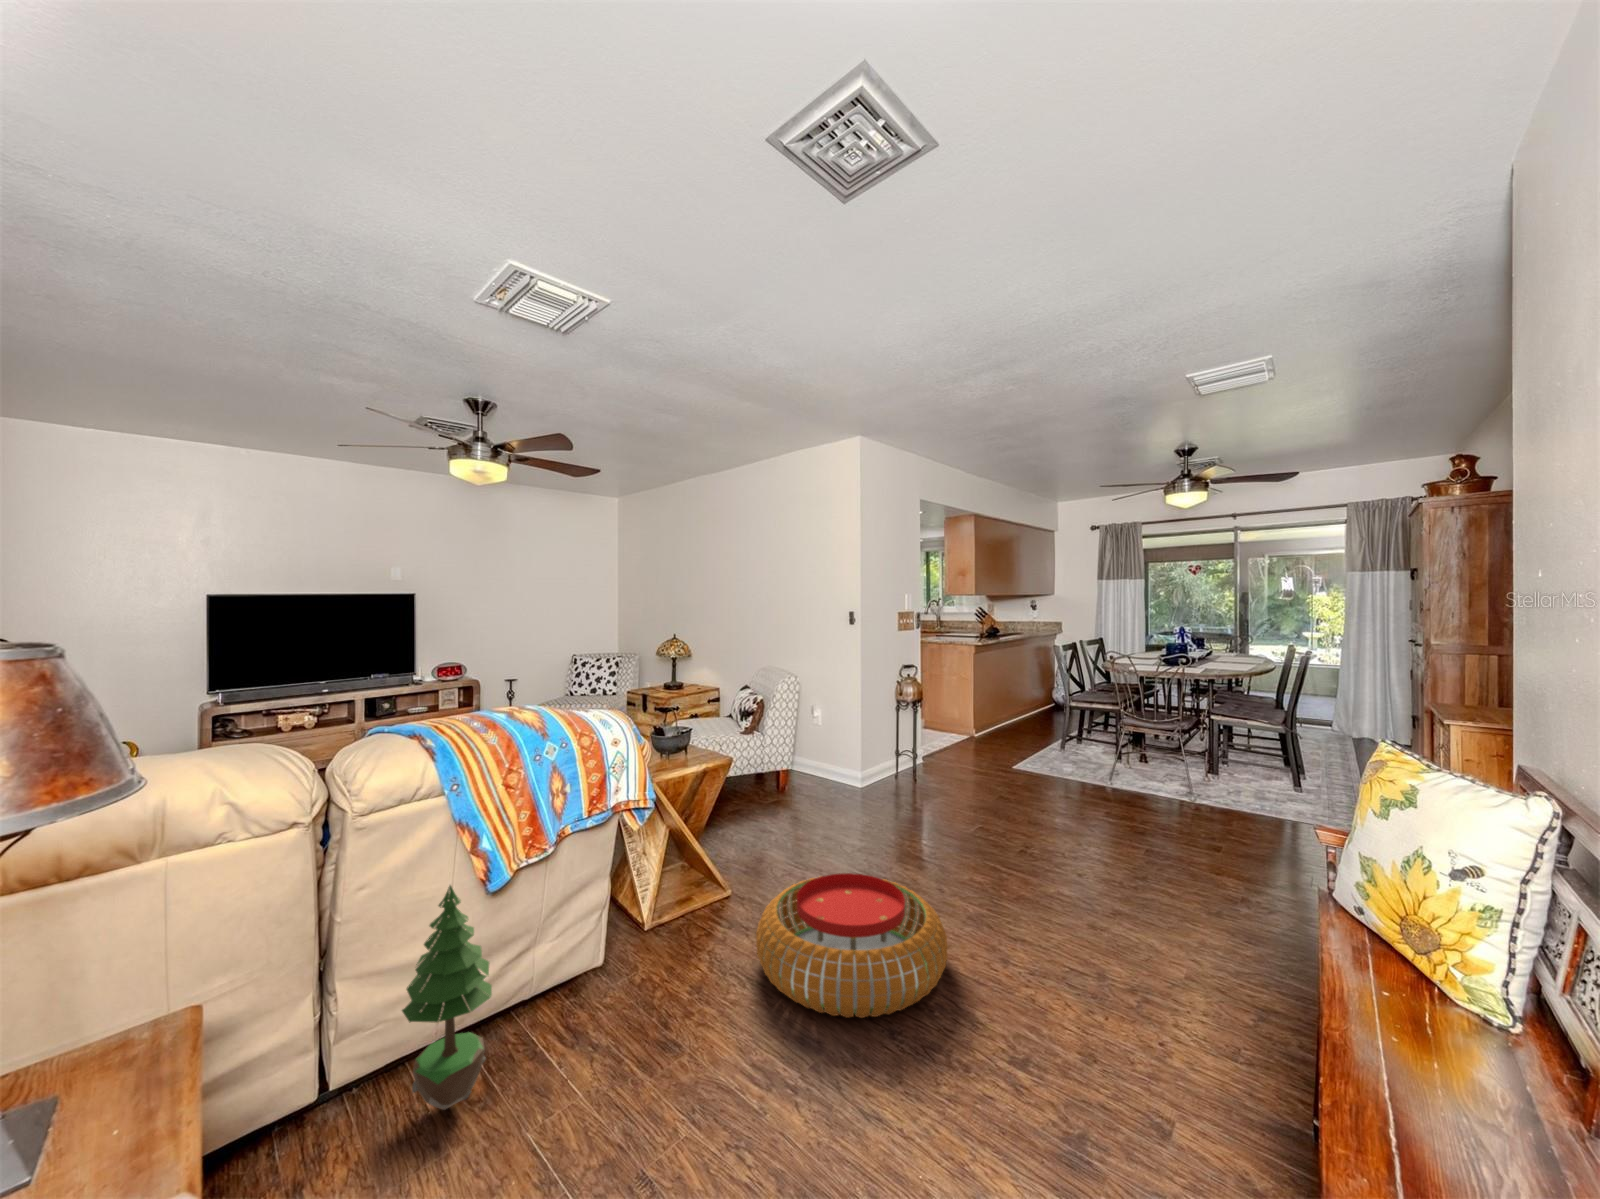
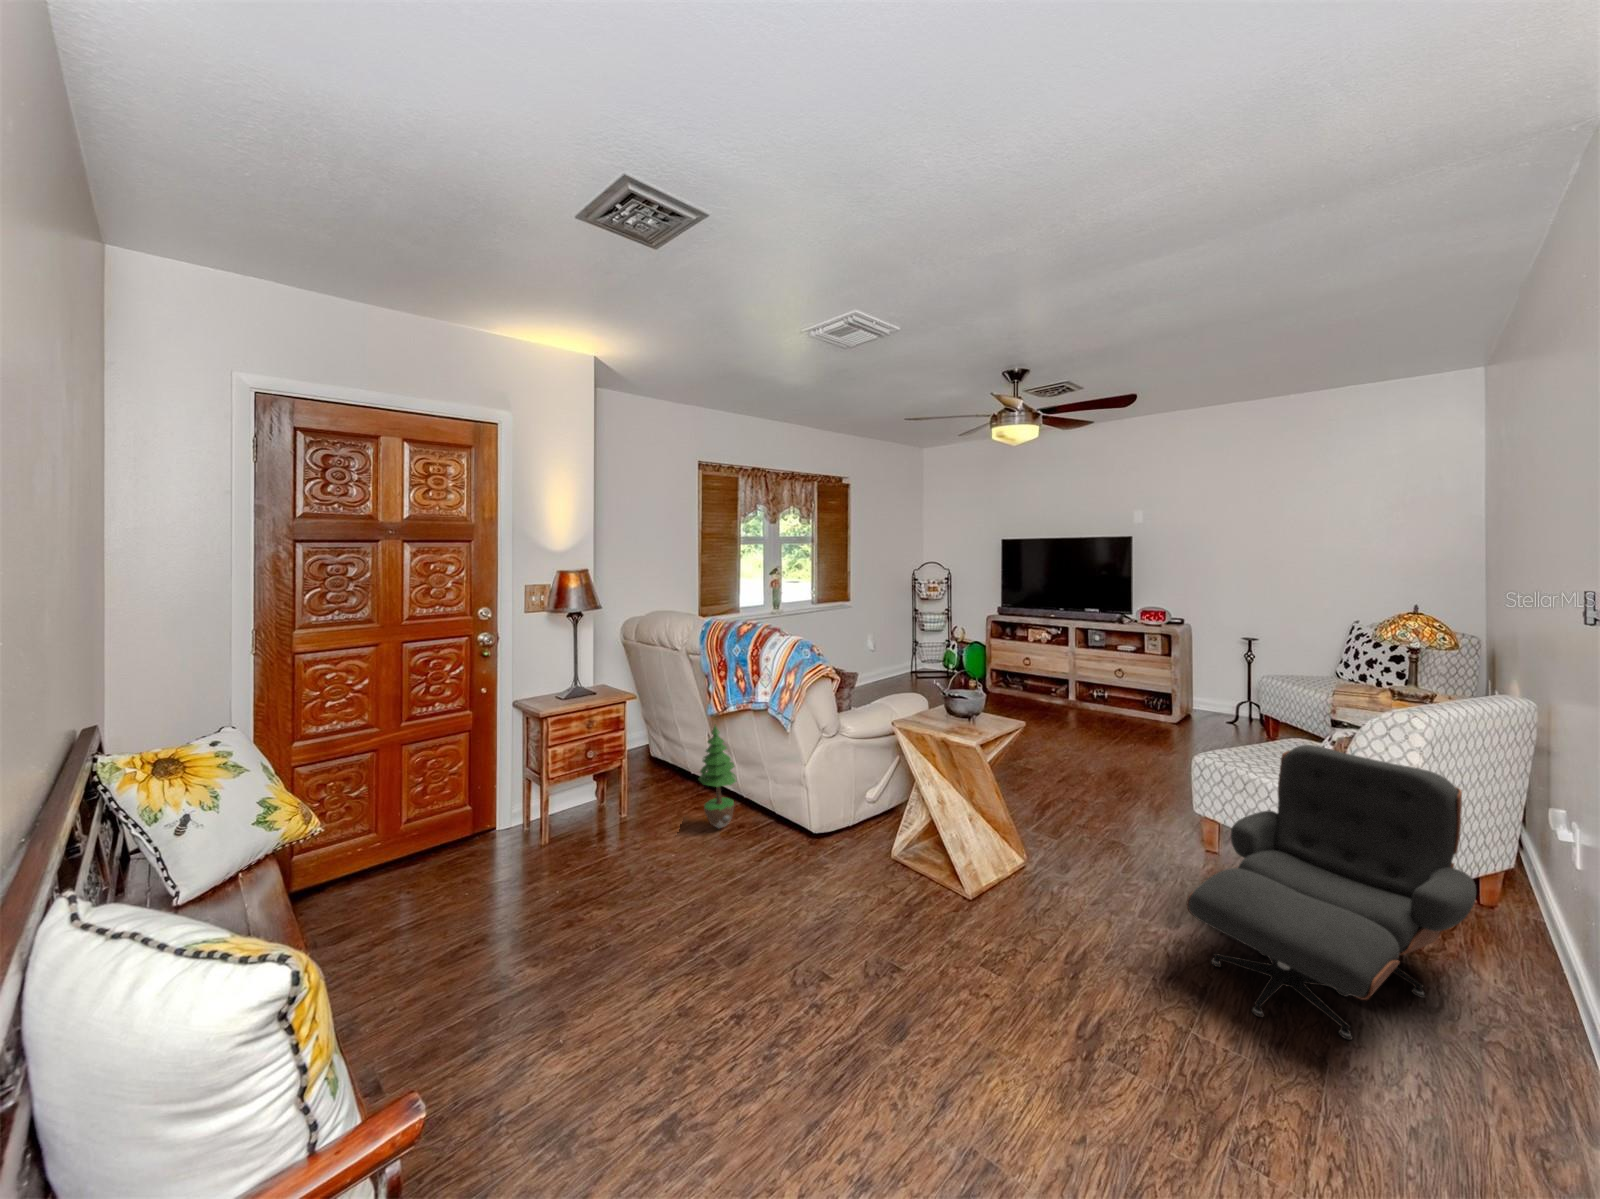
lounge chair: none [753,698,883,831] -> present [1187,745,1476,1040]
pouf: present [756,873,948,1018] -> none [737,879,943,1065]

